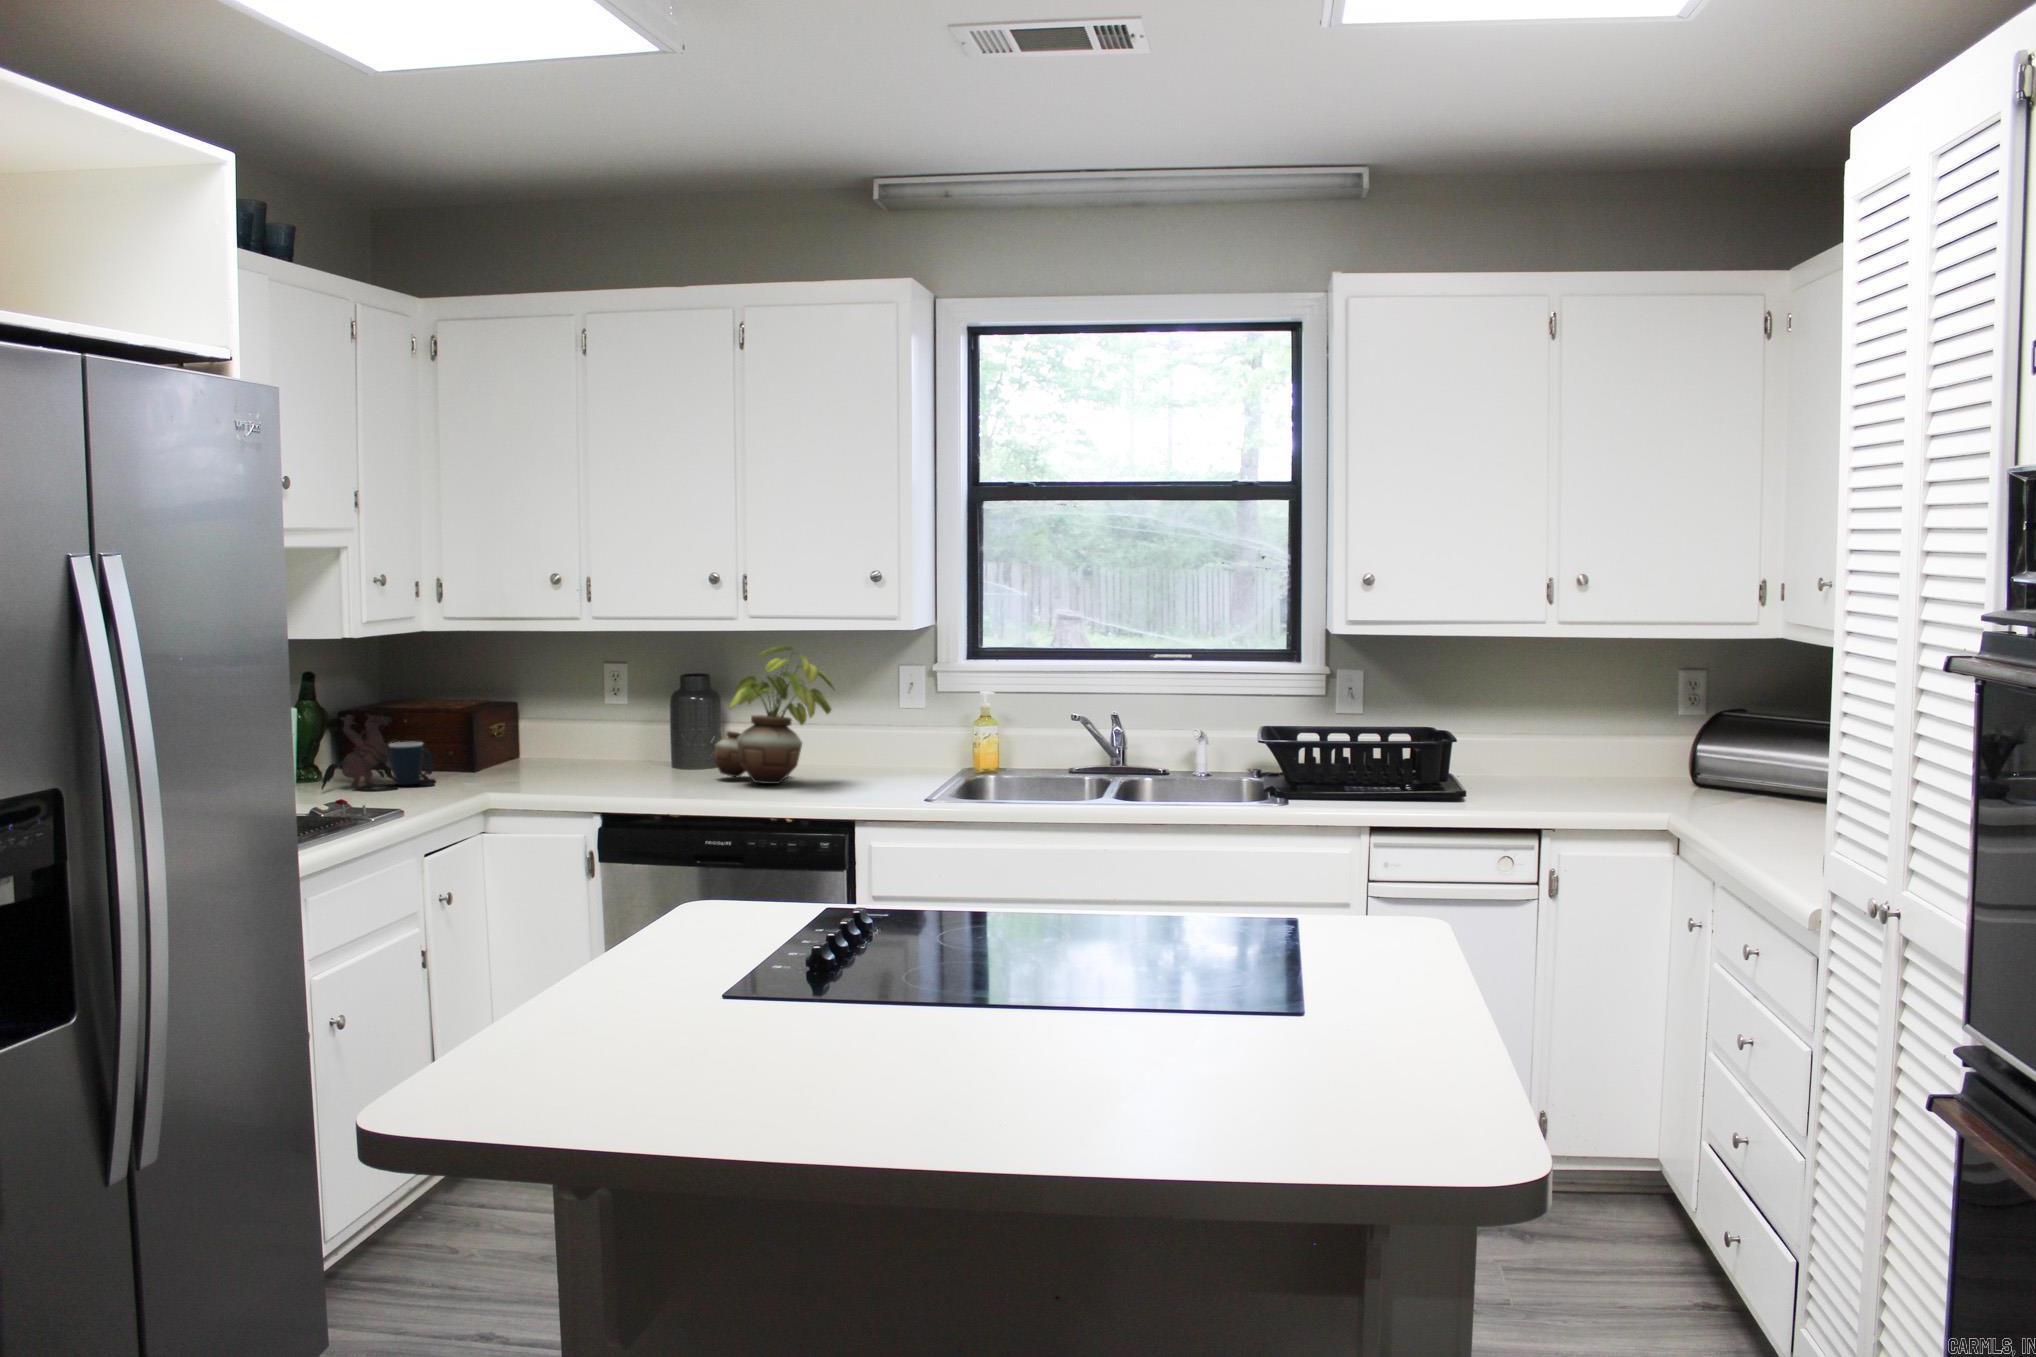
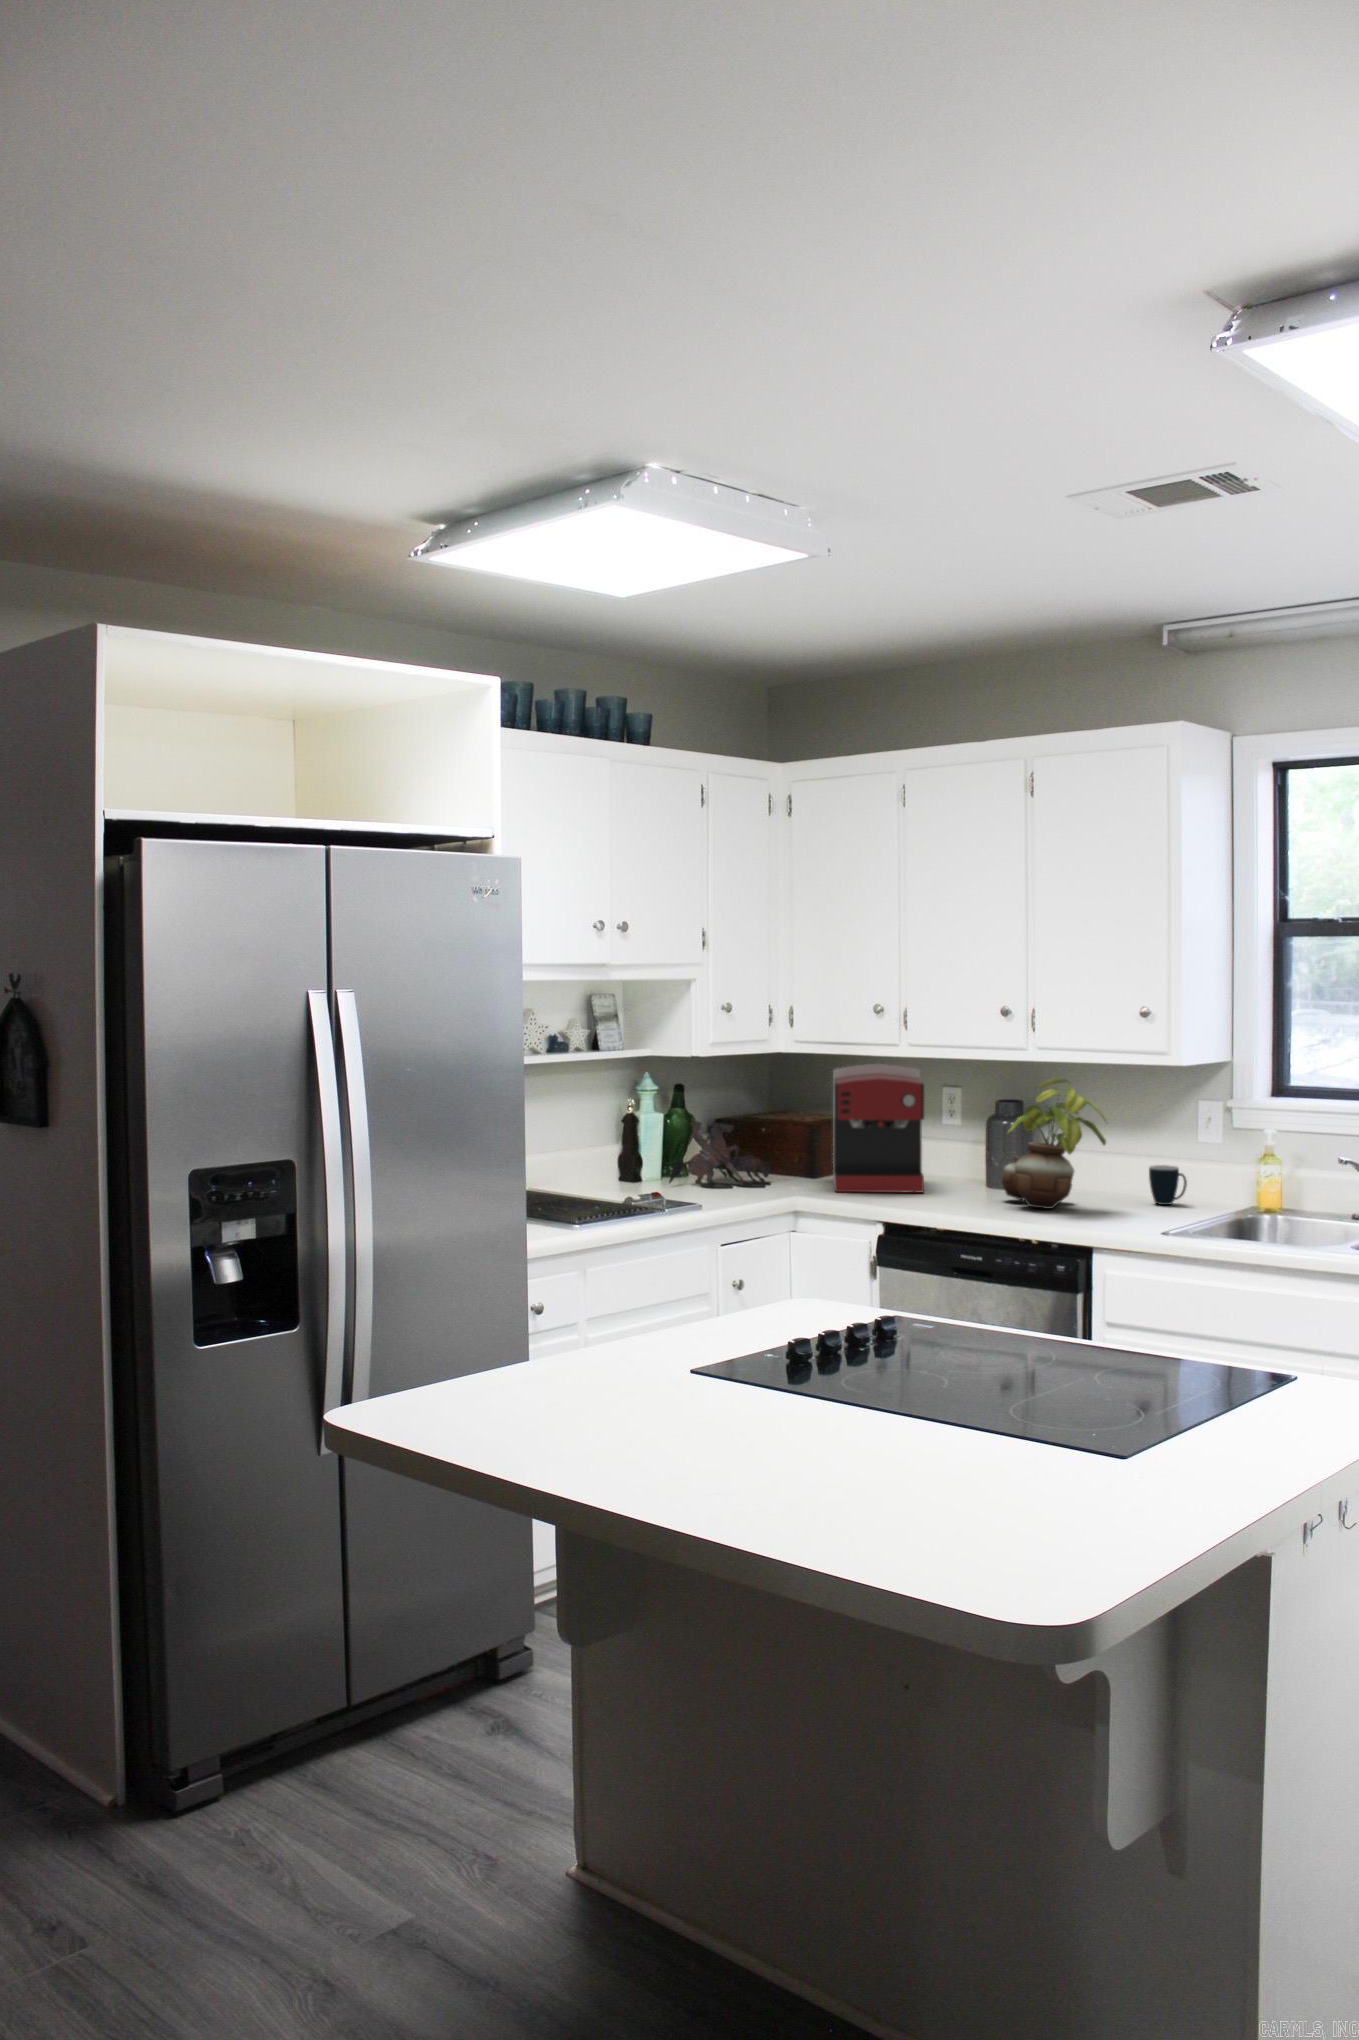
coffee maker: none [496,639,623,786] -> present [833,1064,924,1193]
mug: present [389,742,432,785] -> present [1149,1165,1187,1205]

